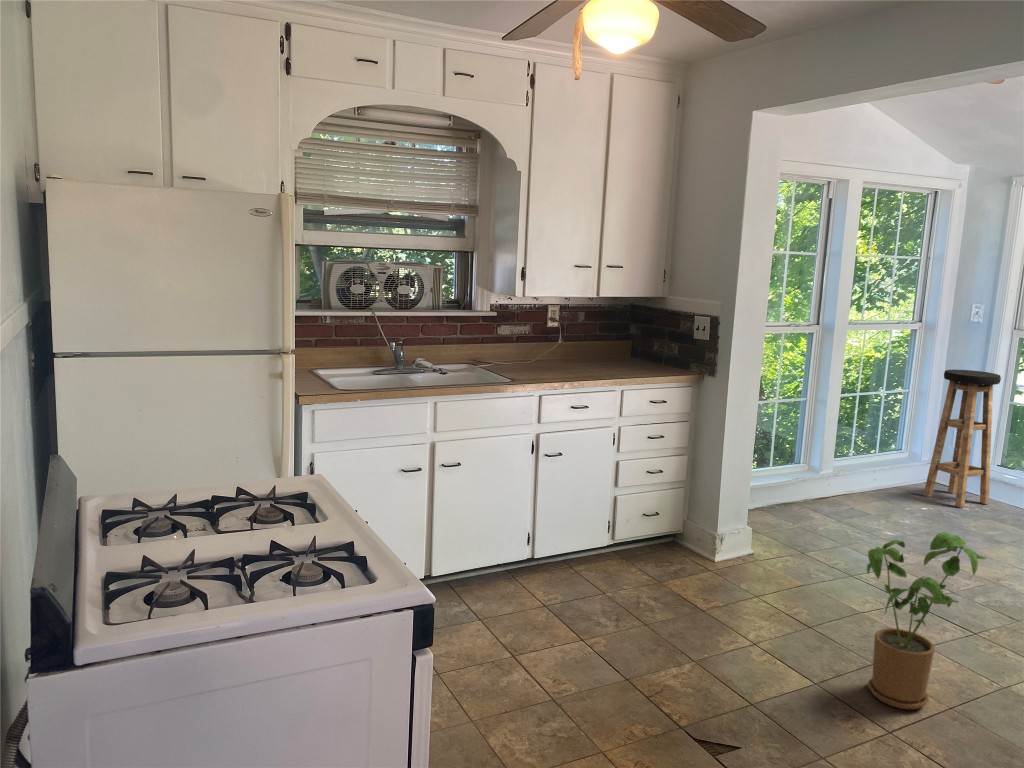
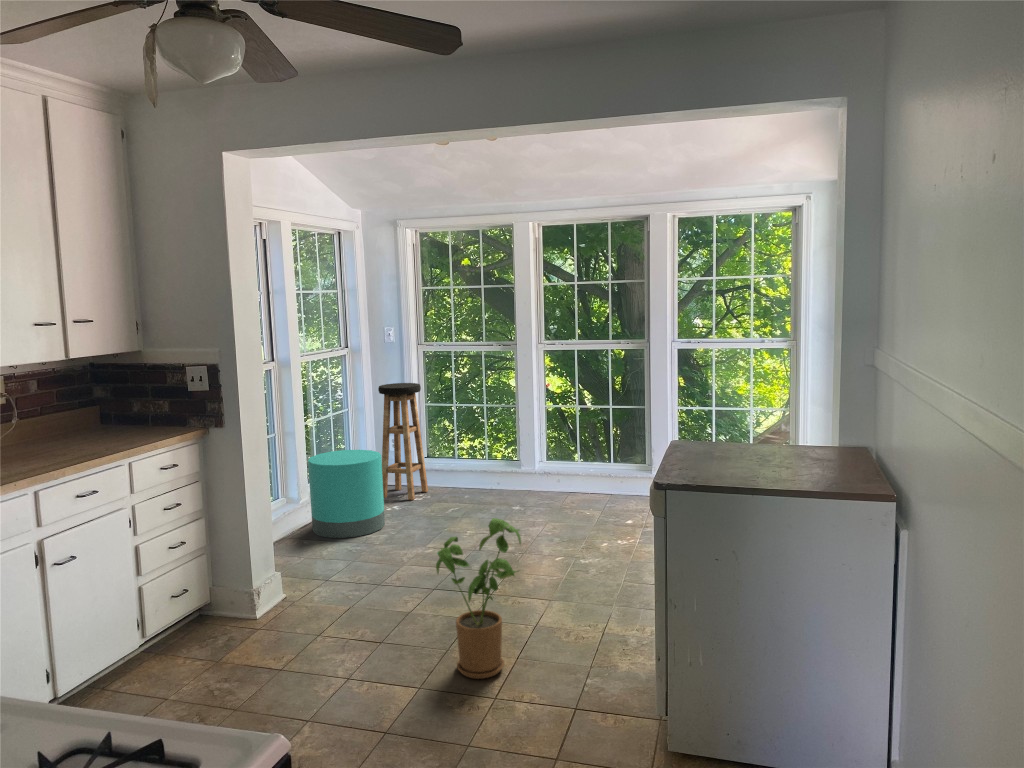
trash can: none [824,429,916,526] -> present [308,450,385,538]

